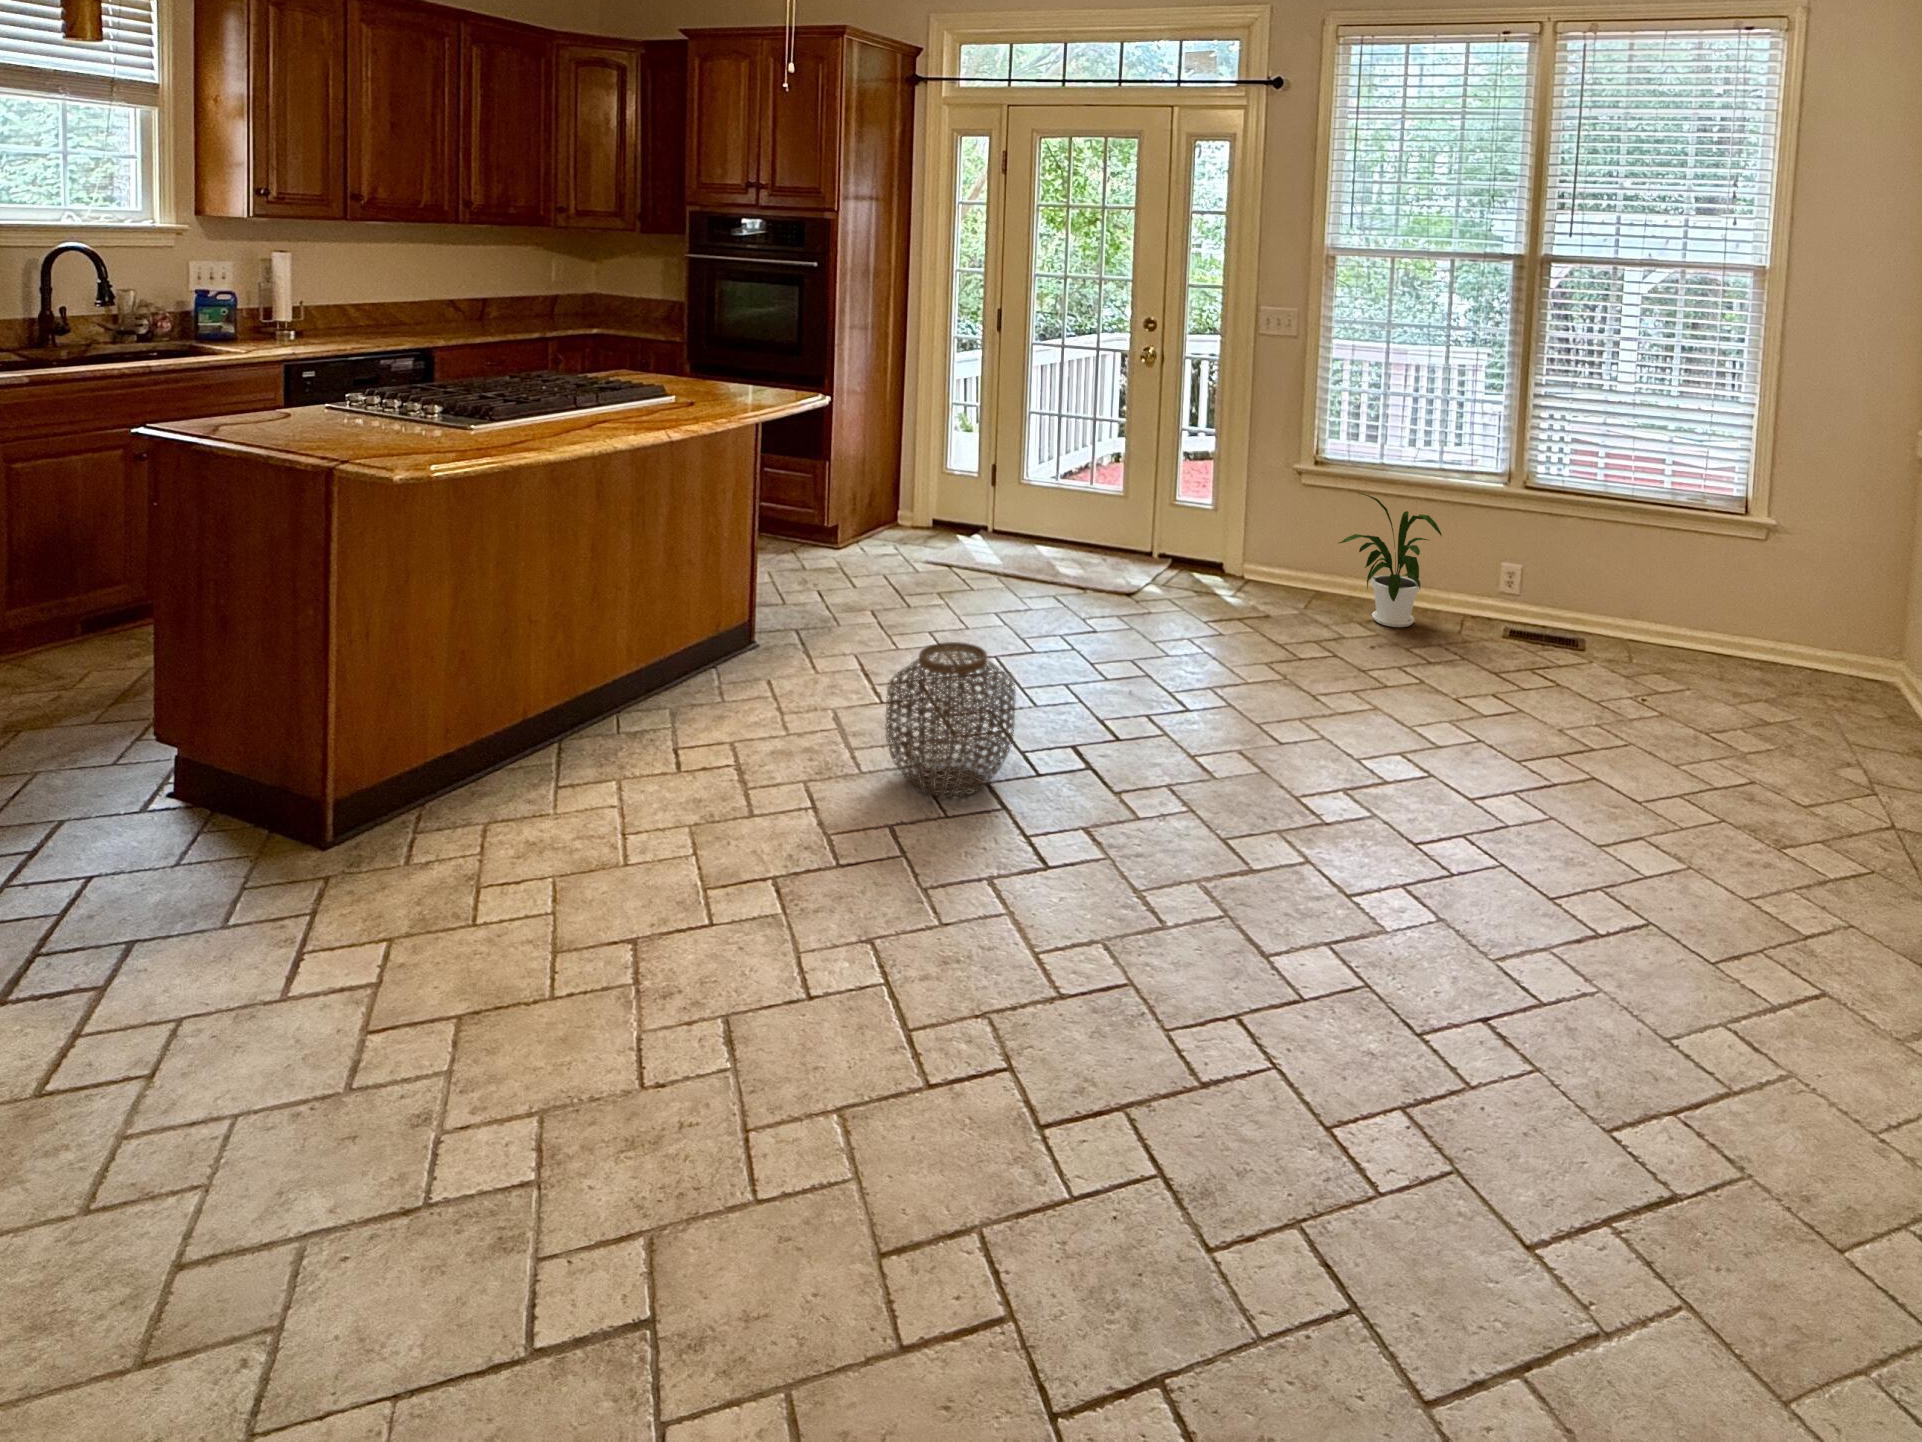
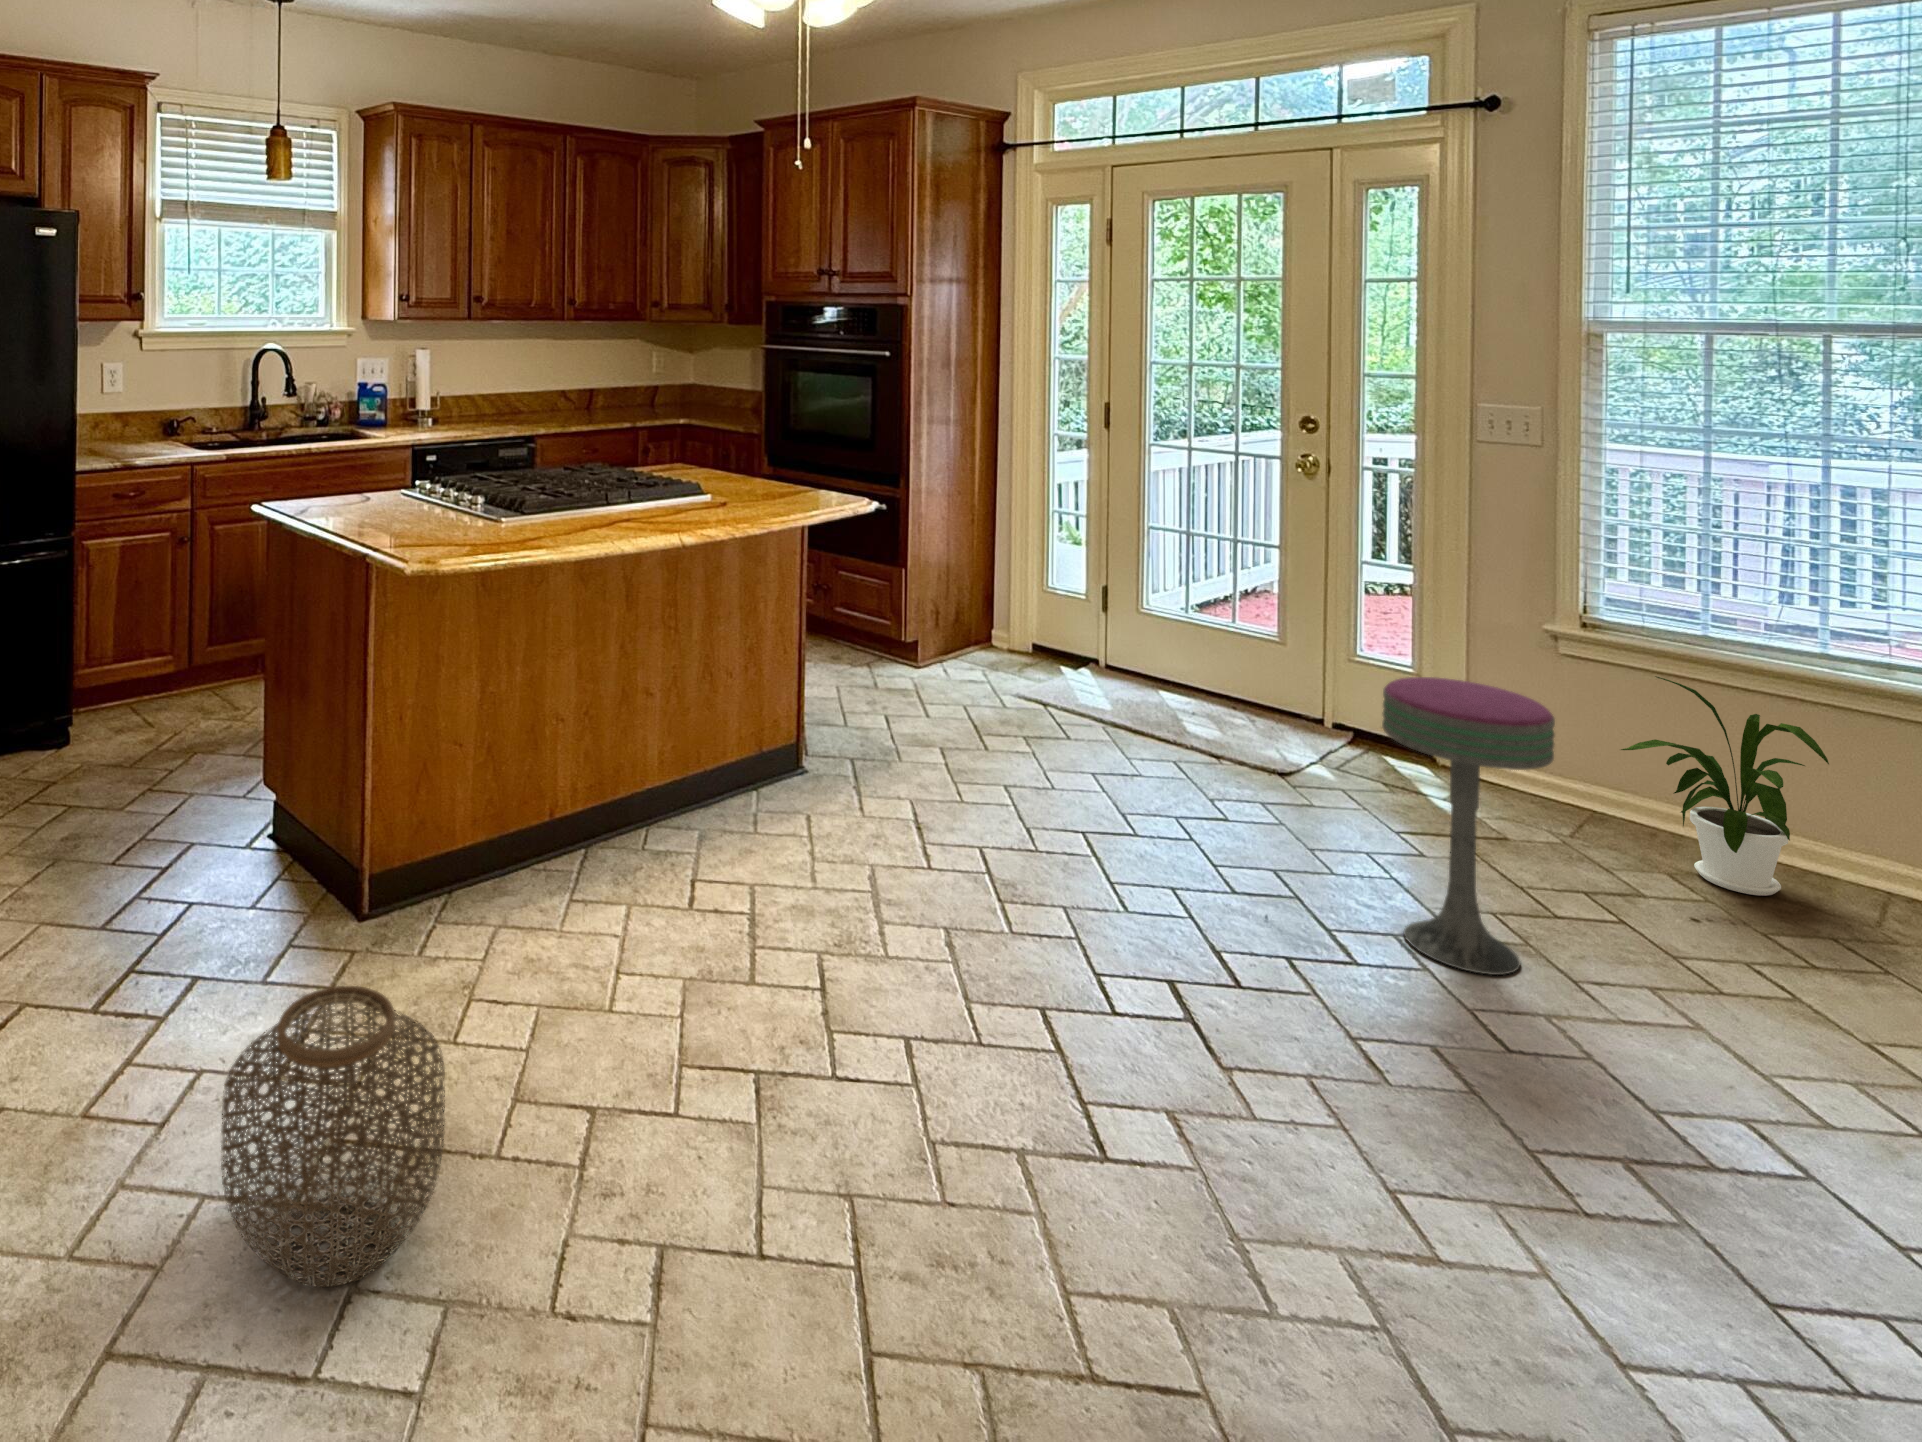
bar stool: none [1209,503,1310,701] -> present [1382,677,1555,975]
woven basket: present [886,642,1015,797] -> present [221,986,445,1287]

